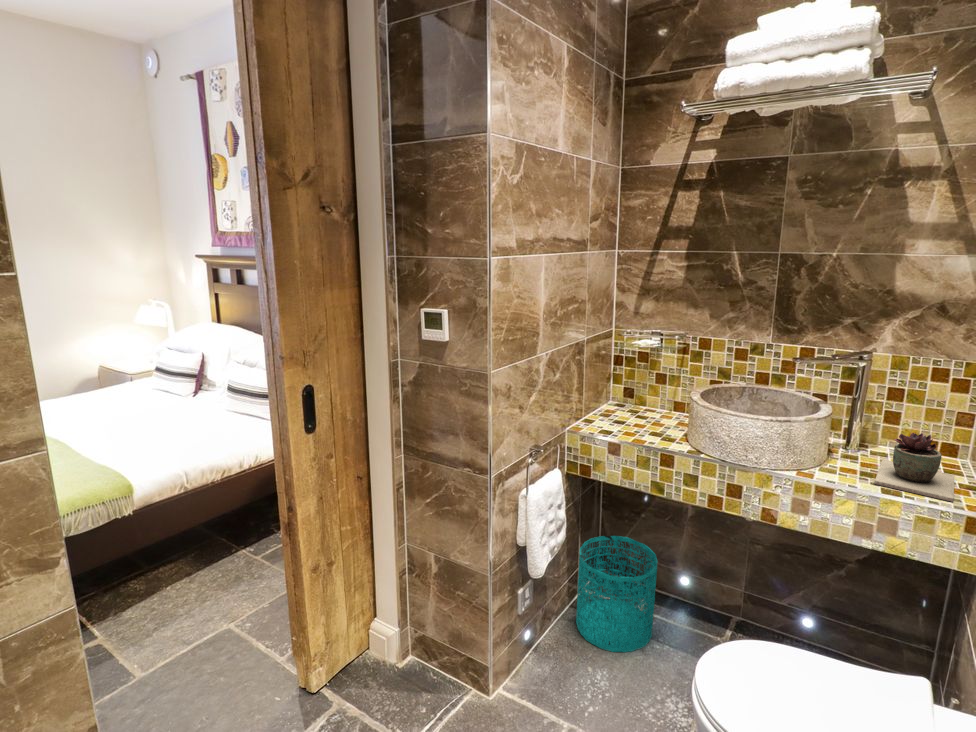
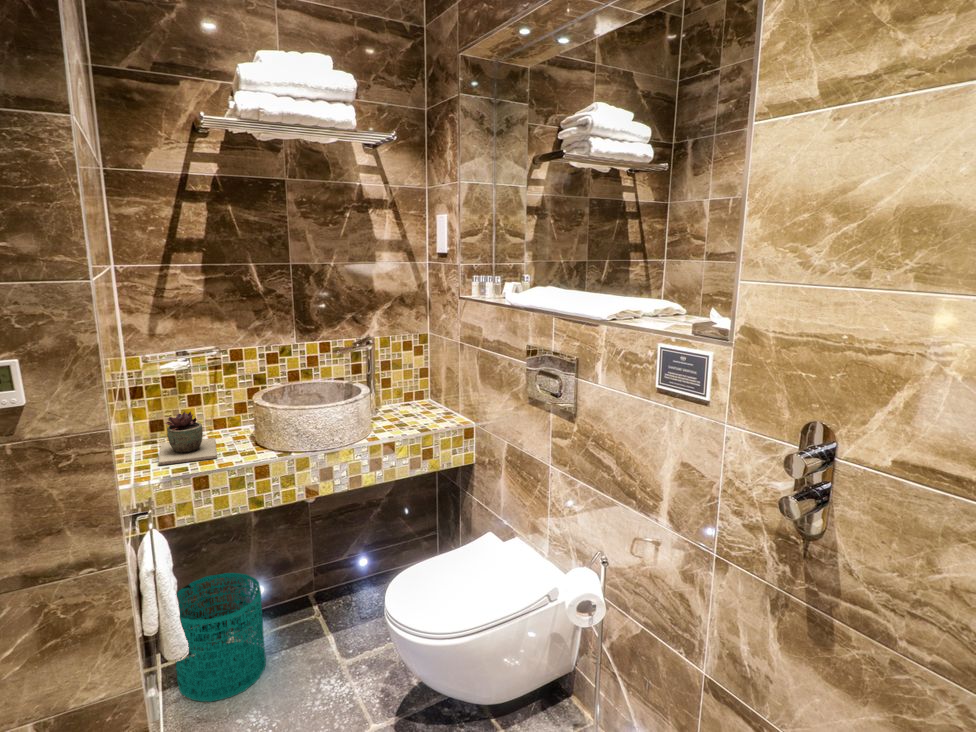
succulent plant: present [874,433,954,502] -> present [159,412,217,465]

